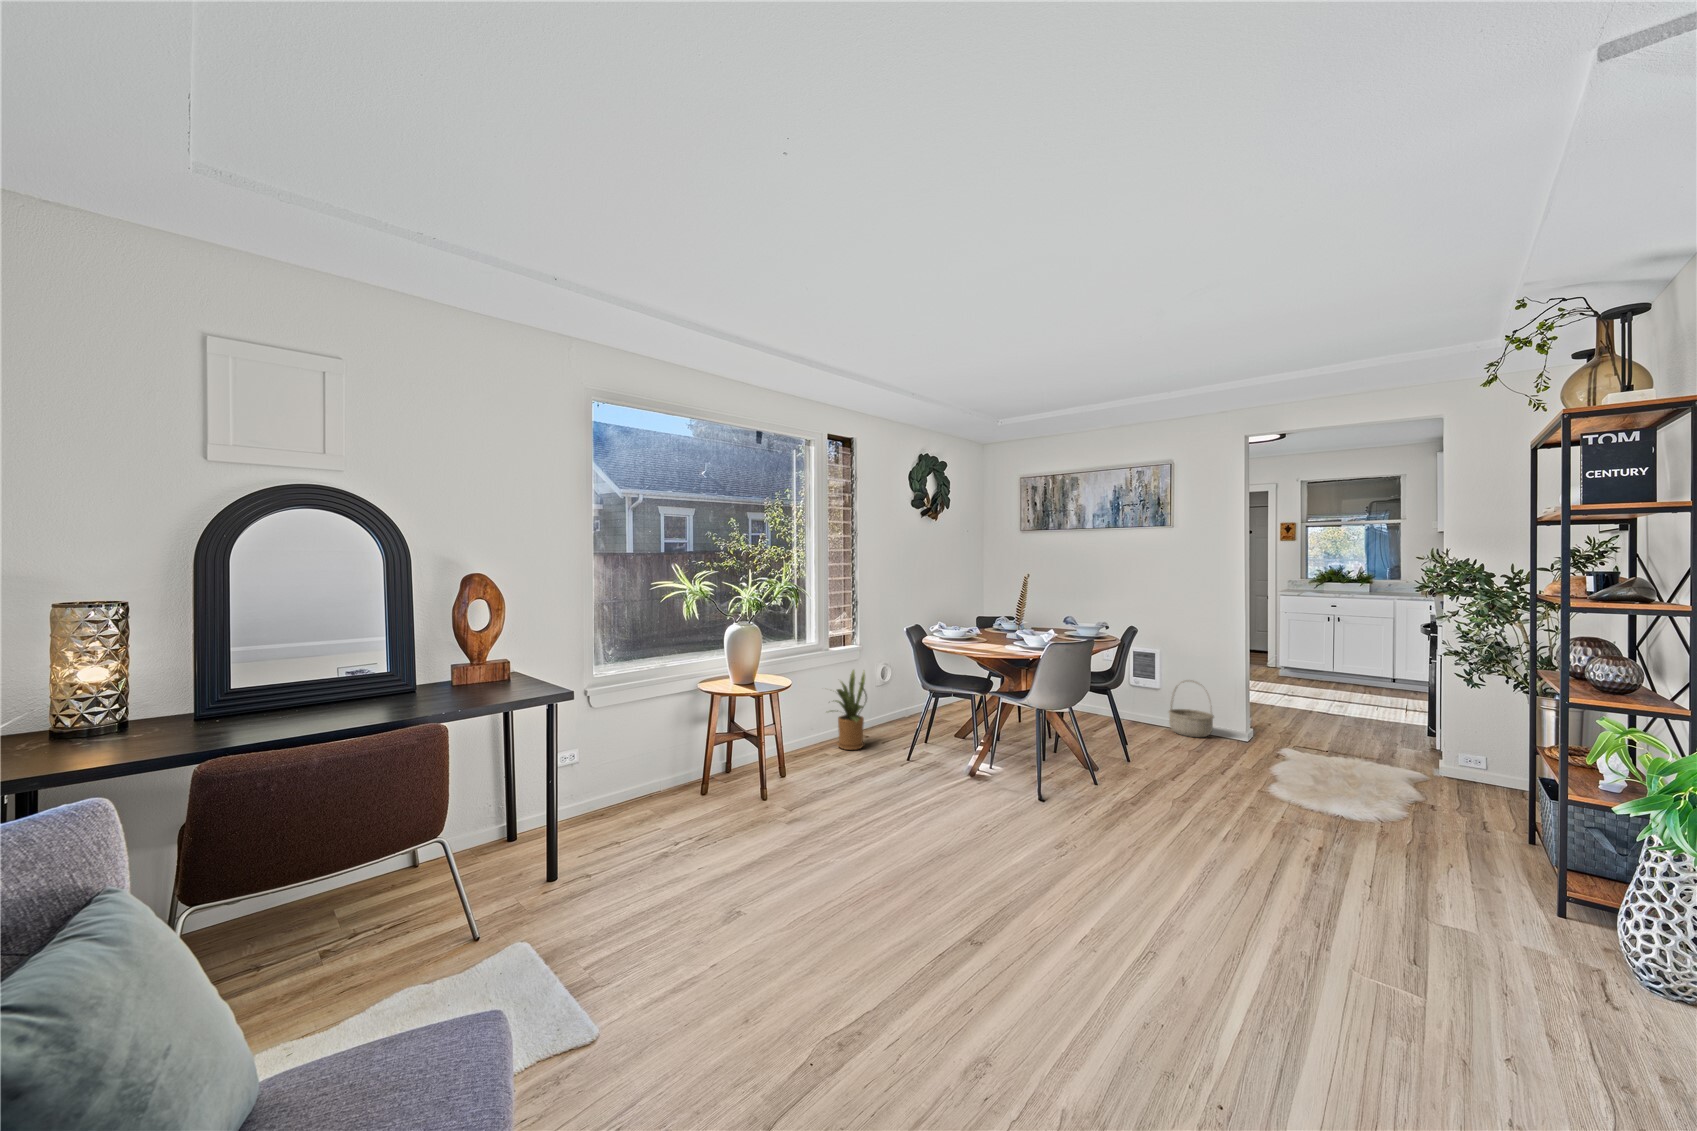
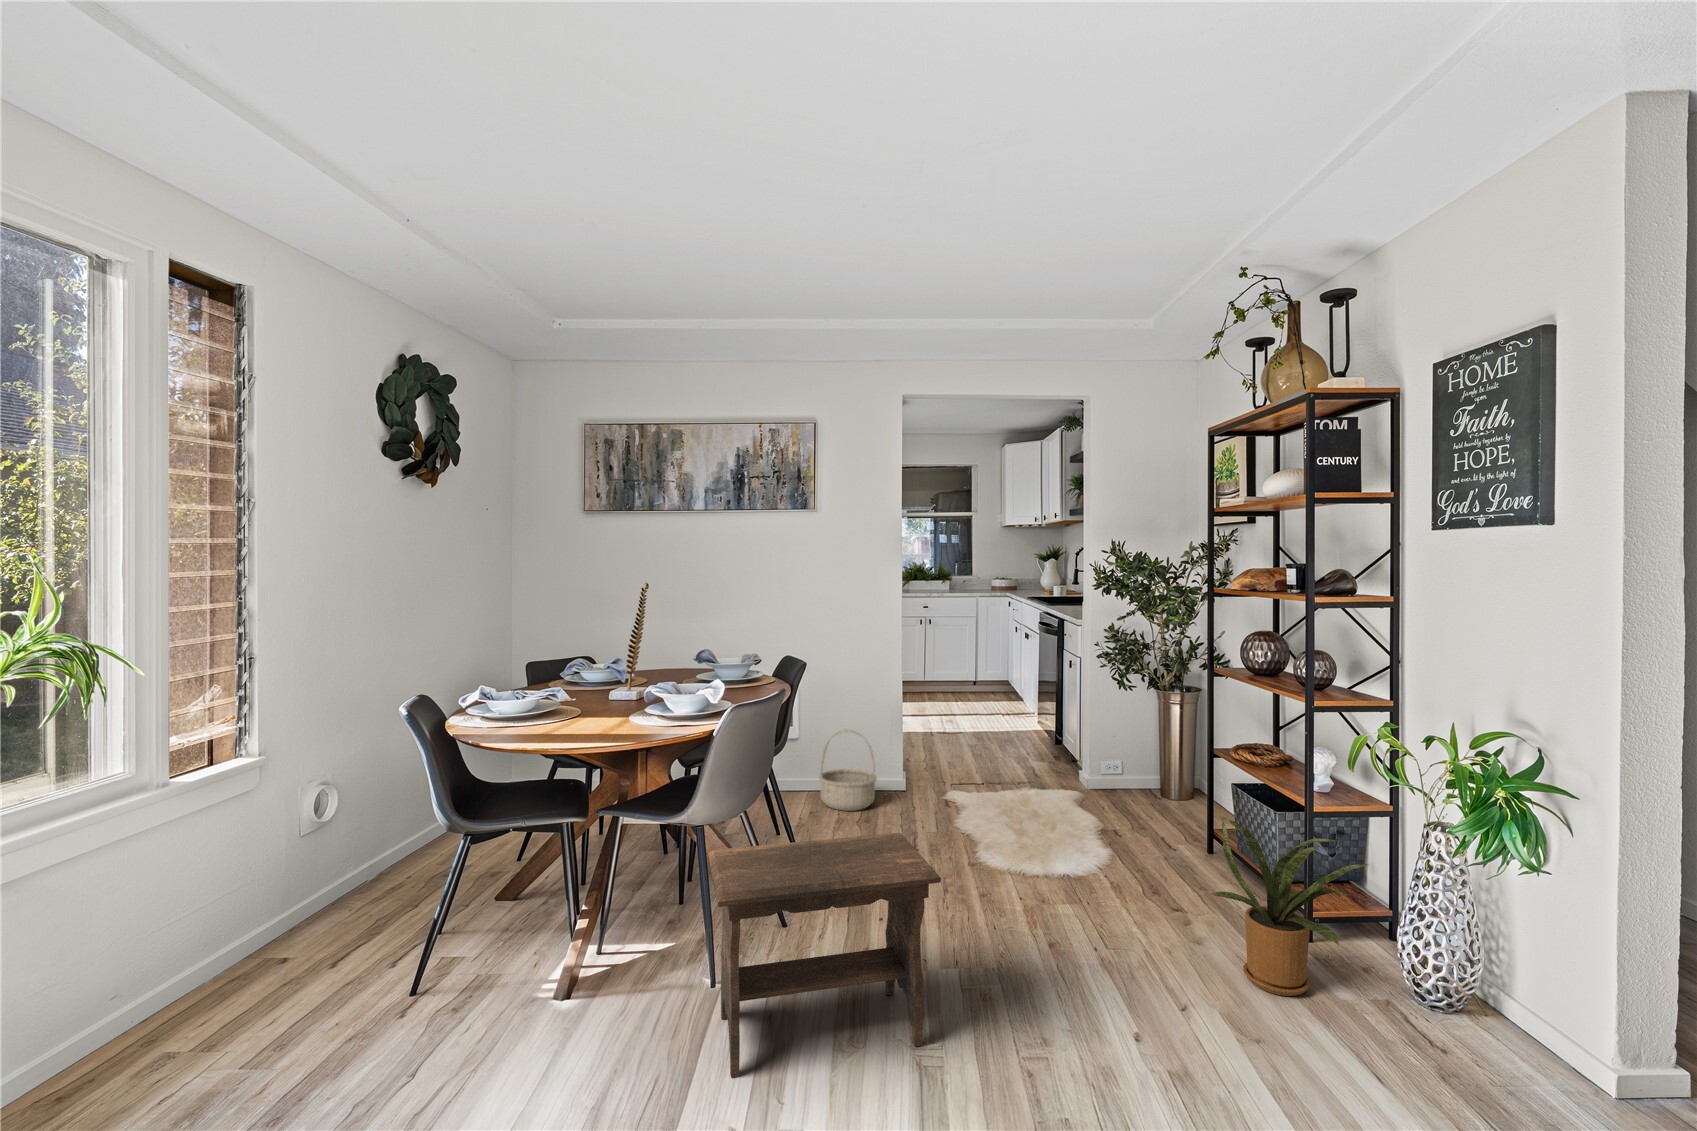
house plant: present [830,670,867,750] -> present [1211,816,1368,996]
footstool: none [1028,704,1154,825] -> present [708,833,941,1077]

